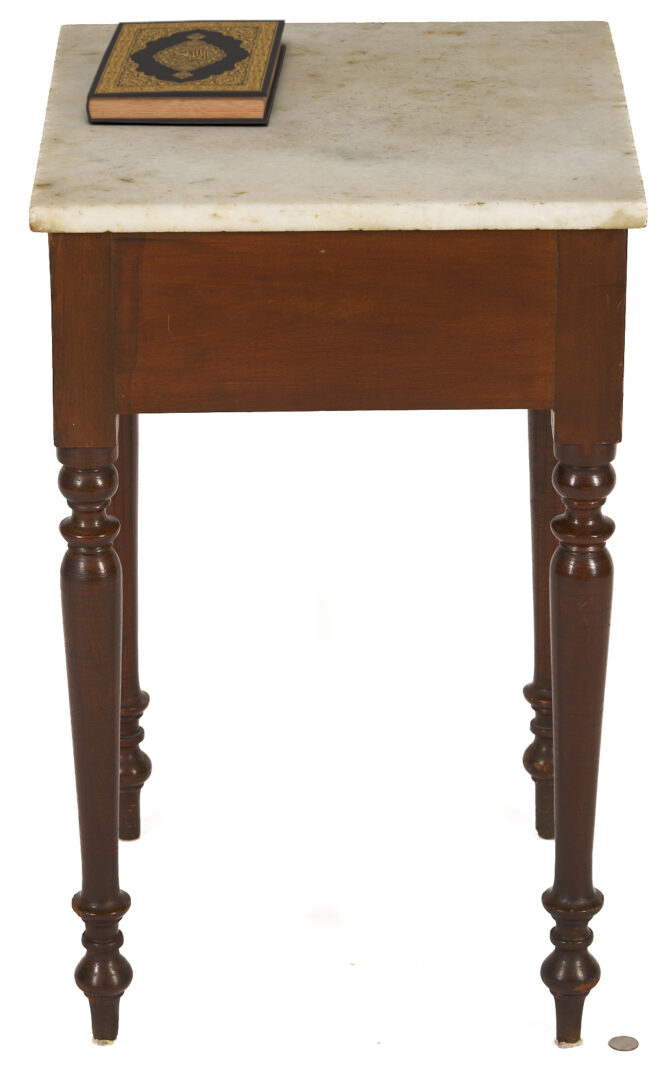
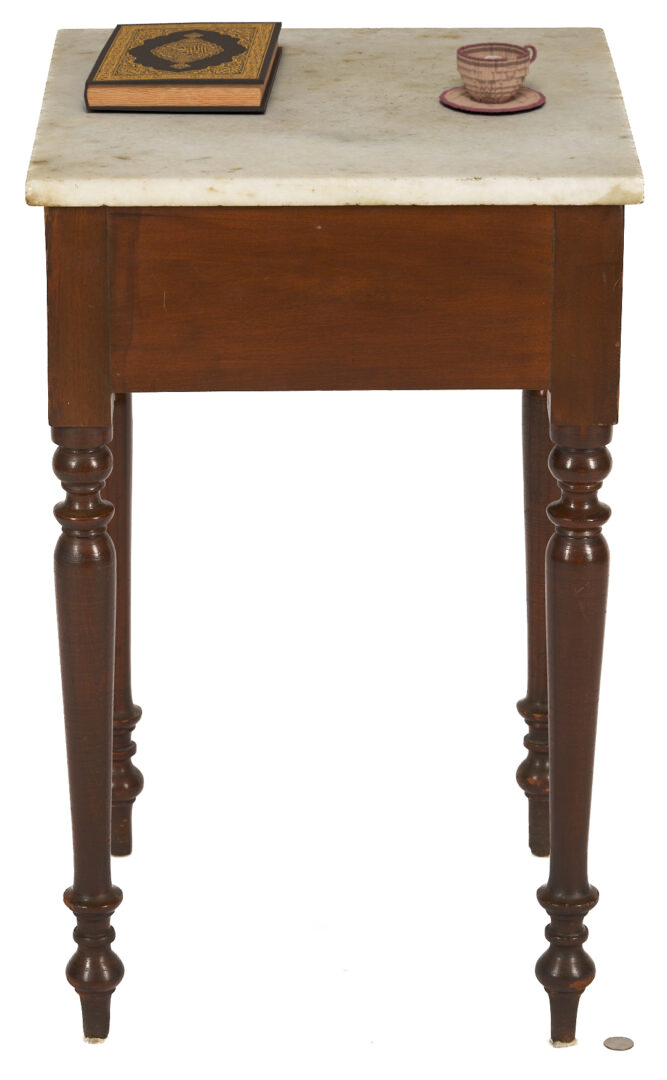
teacup: none [443,49,551,124] -> present [439,42,546,112]

